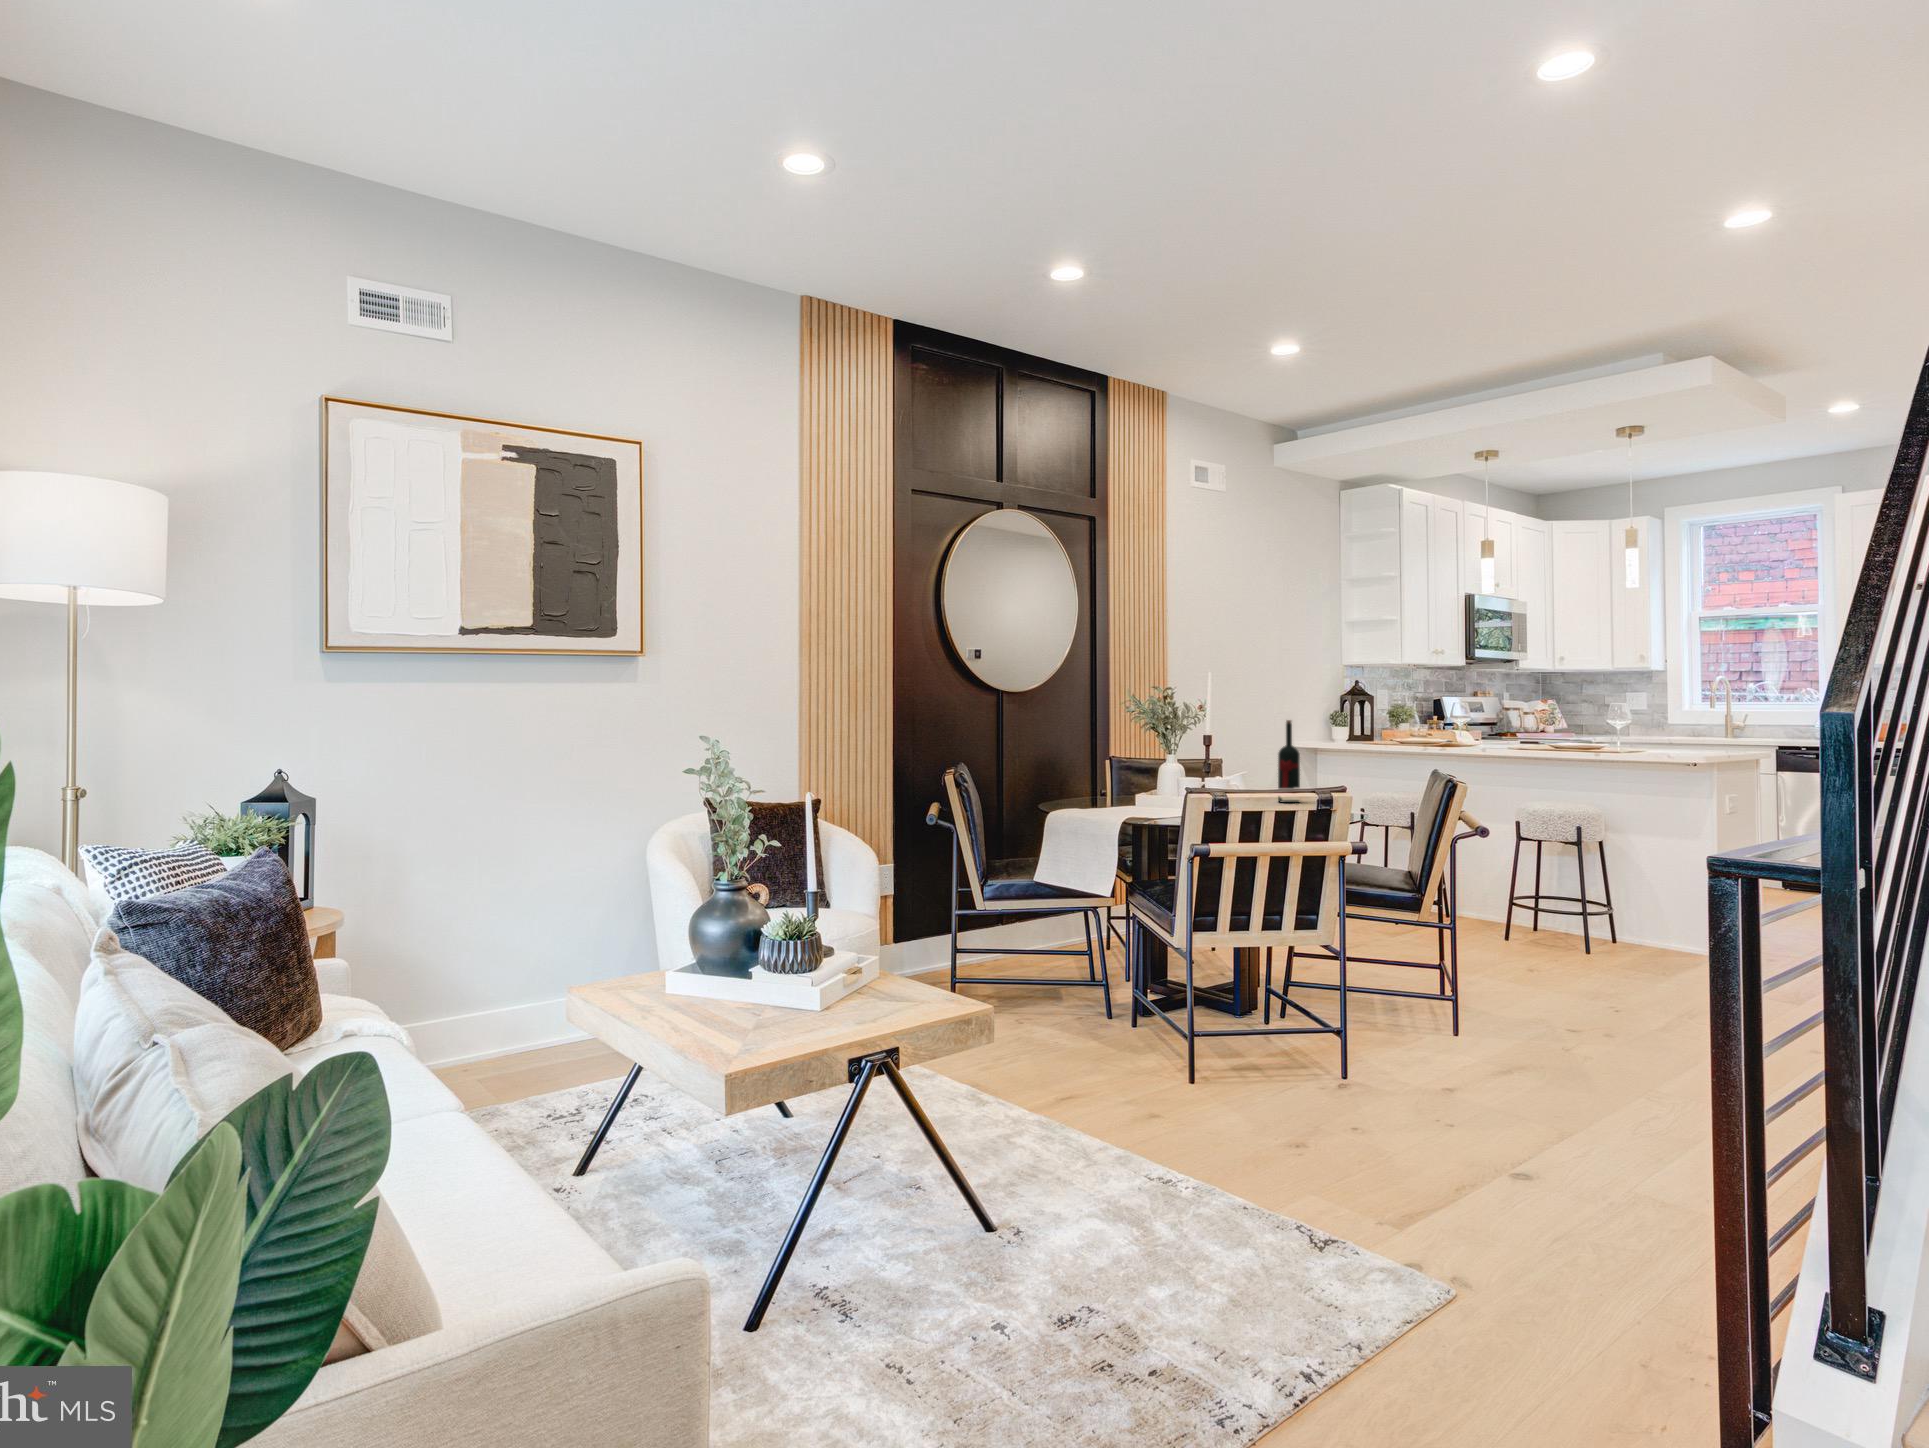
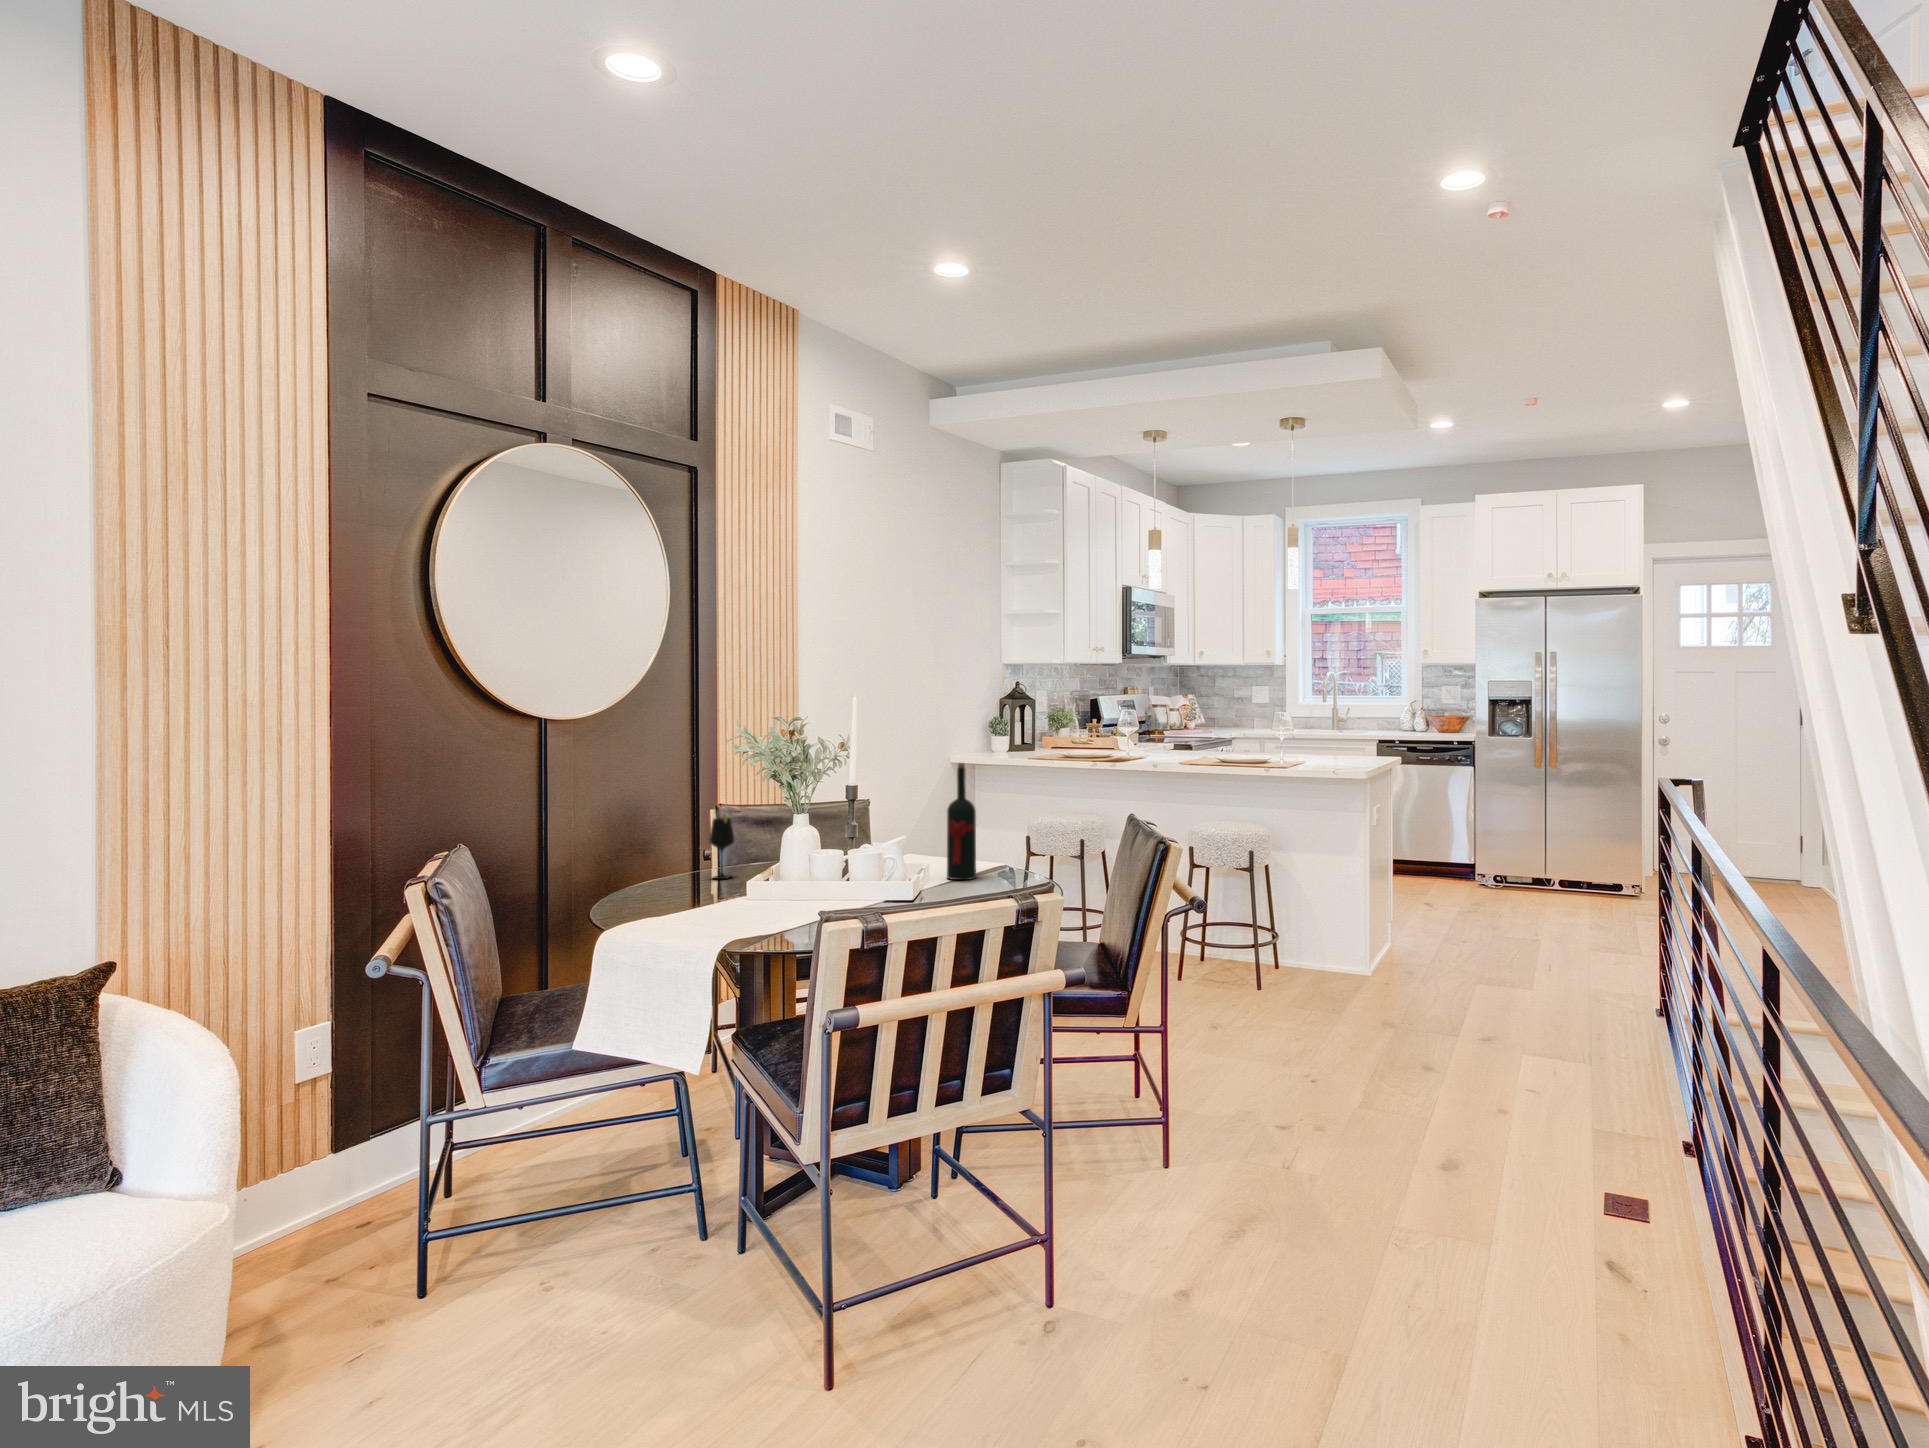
wine glass: none [1110,748,1126,799] -> present [709,812,734,879]

